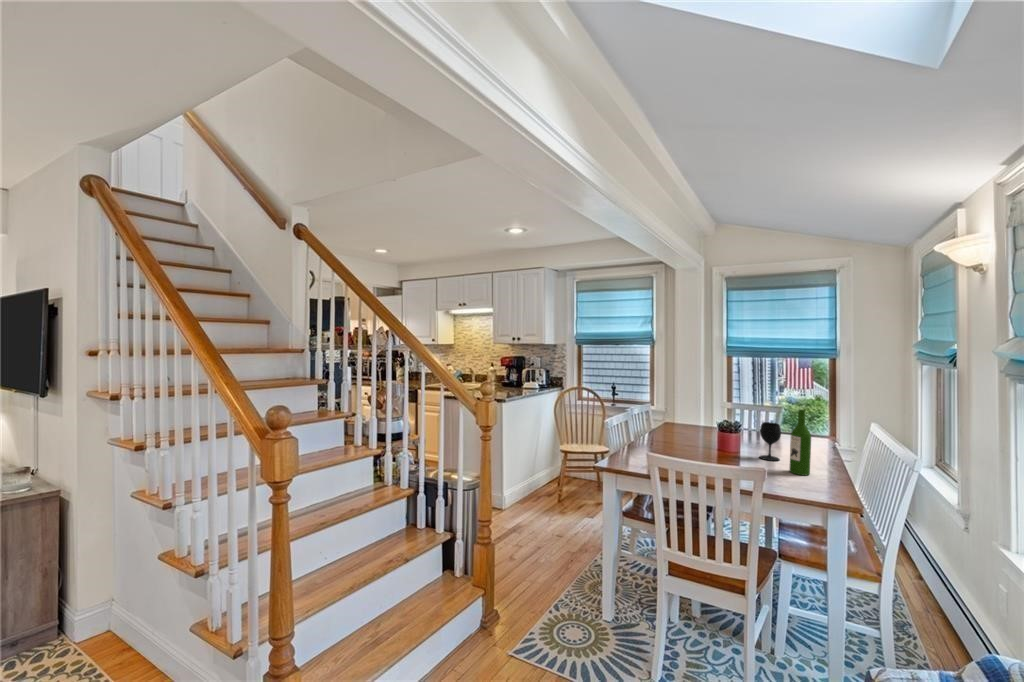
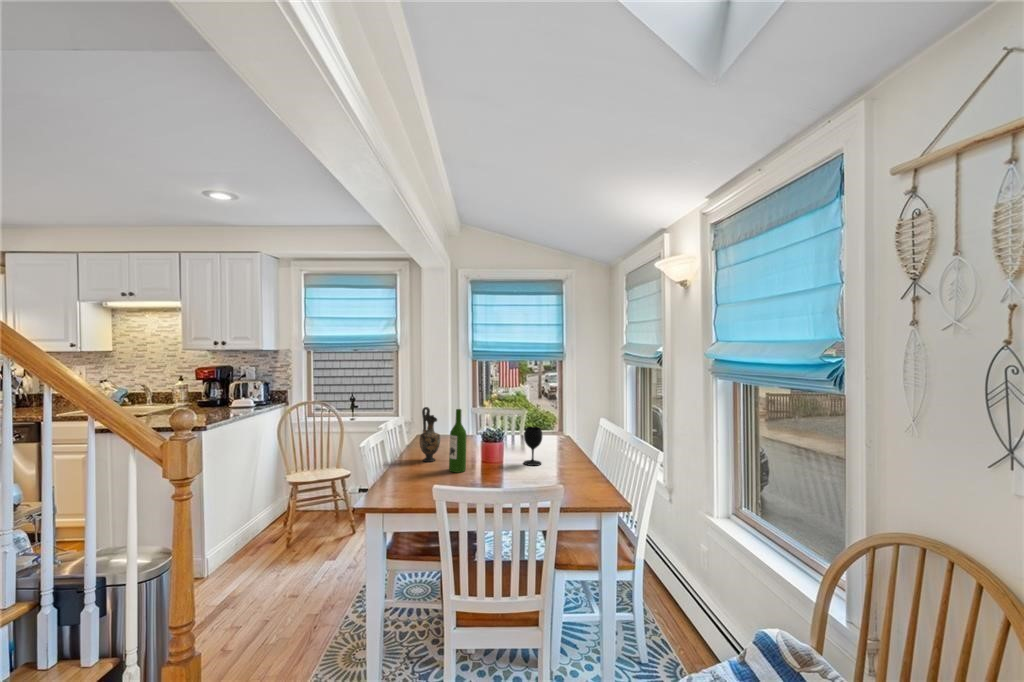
vase: none [657,395,676,444] -> present [420,407,440,462]
wine bottle: present [790,410,811,475] -> present [449,409,467,473]

